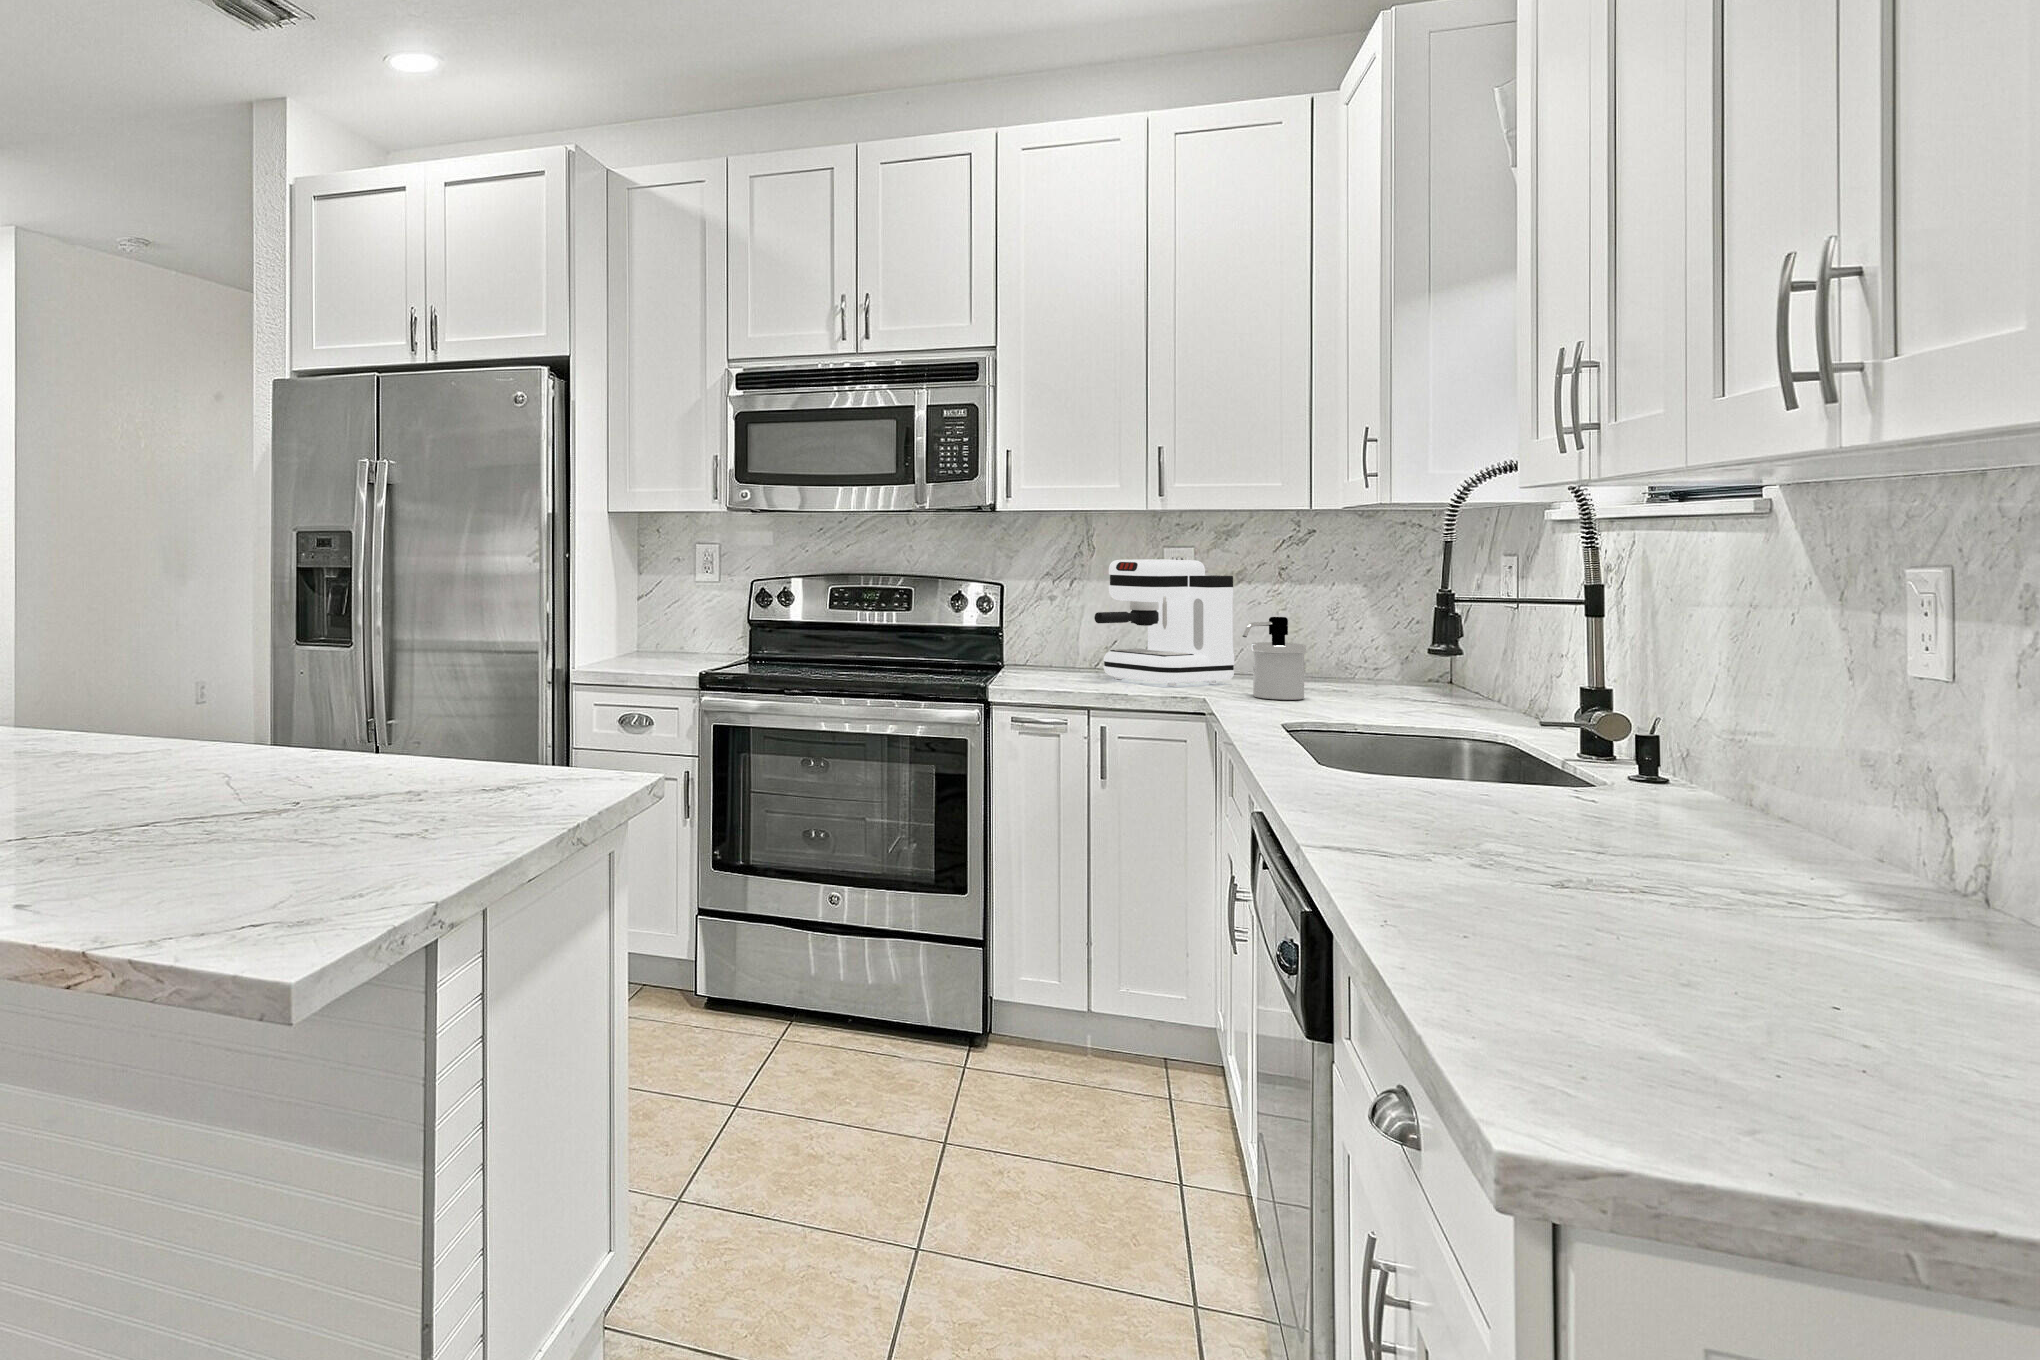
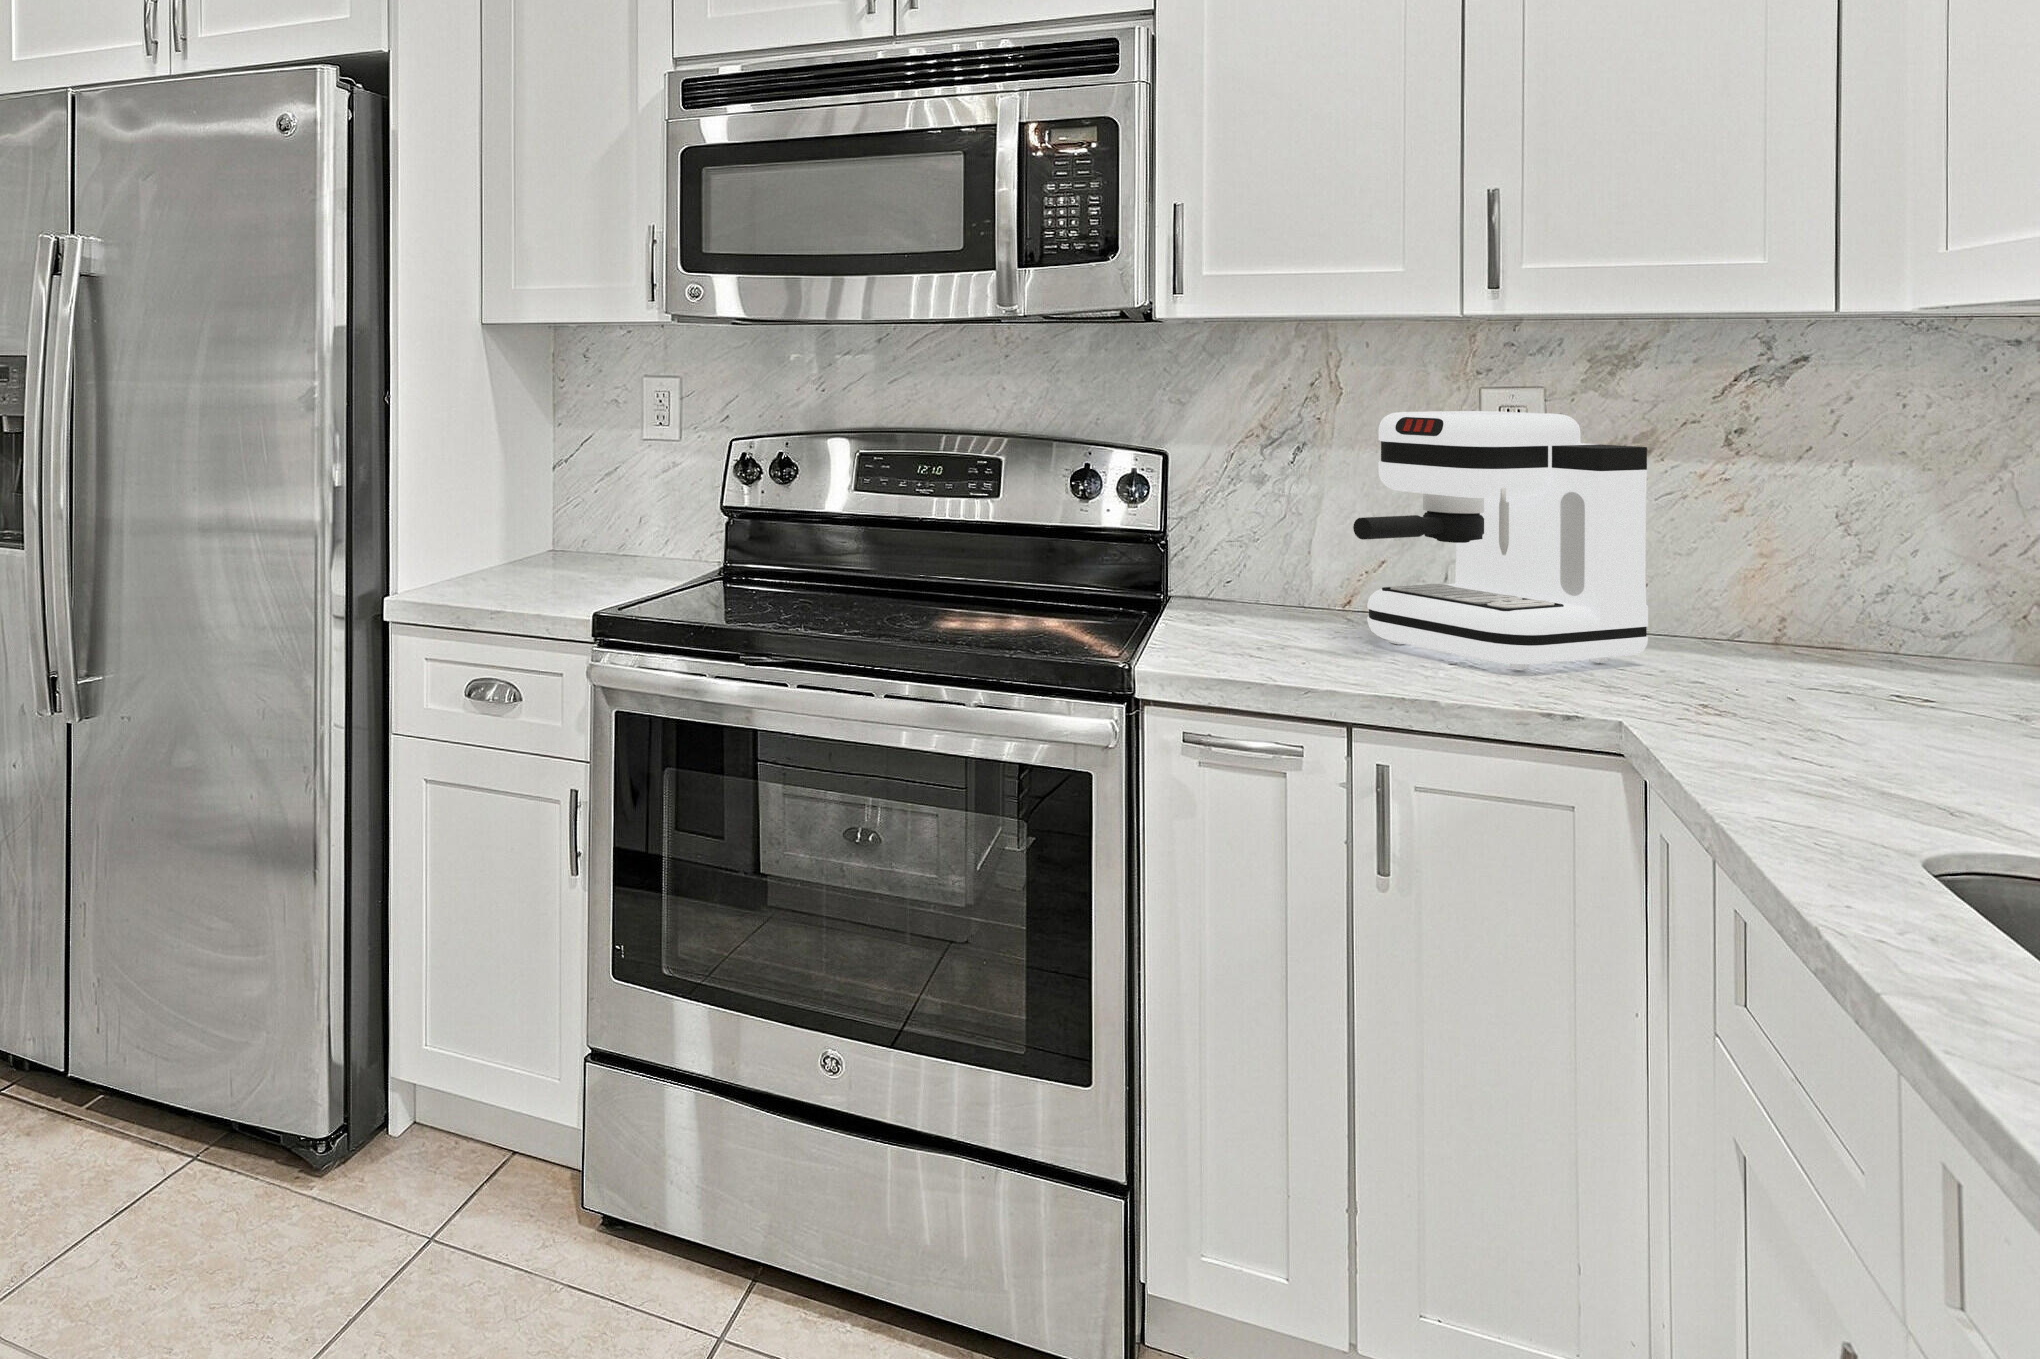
soap dispenser: present [1243,617,1306,700] -> none [1711,542,1855,729]

